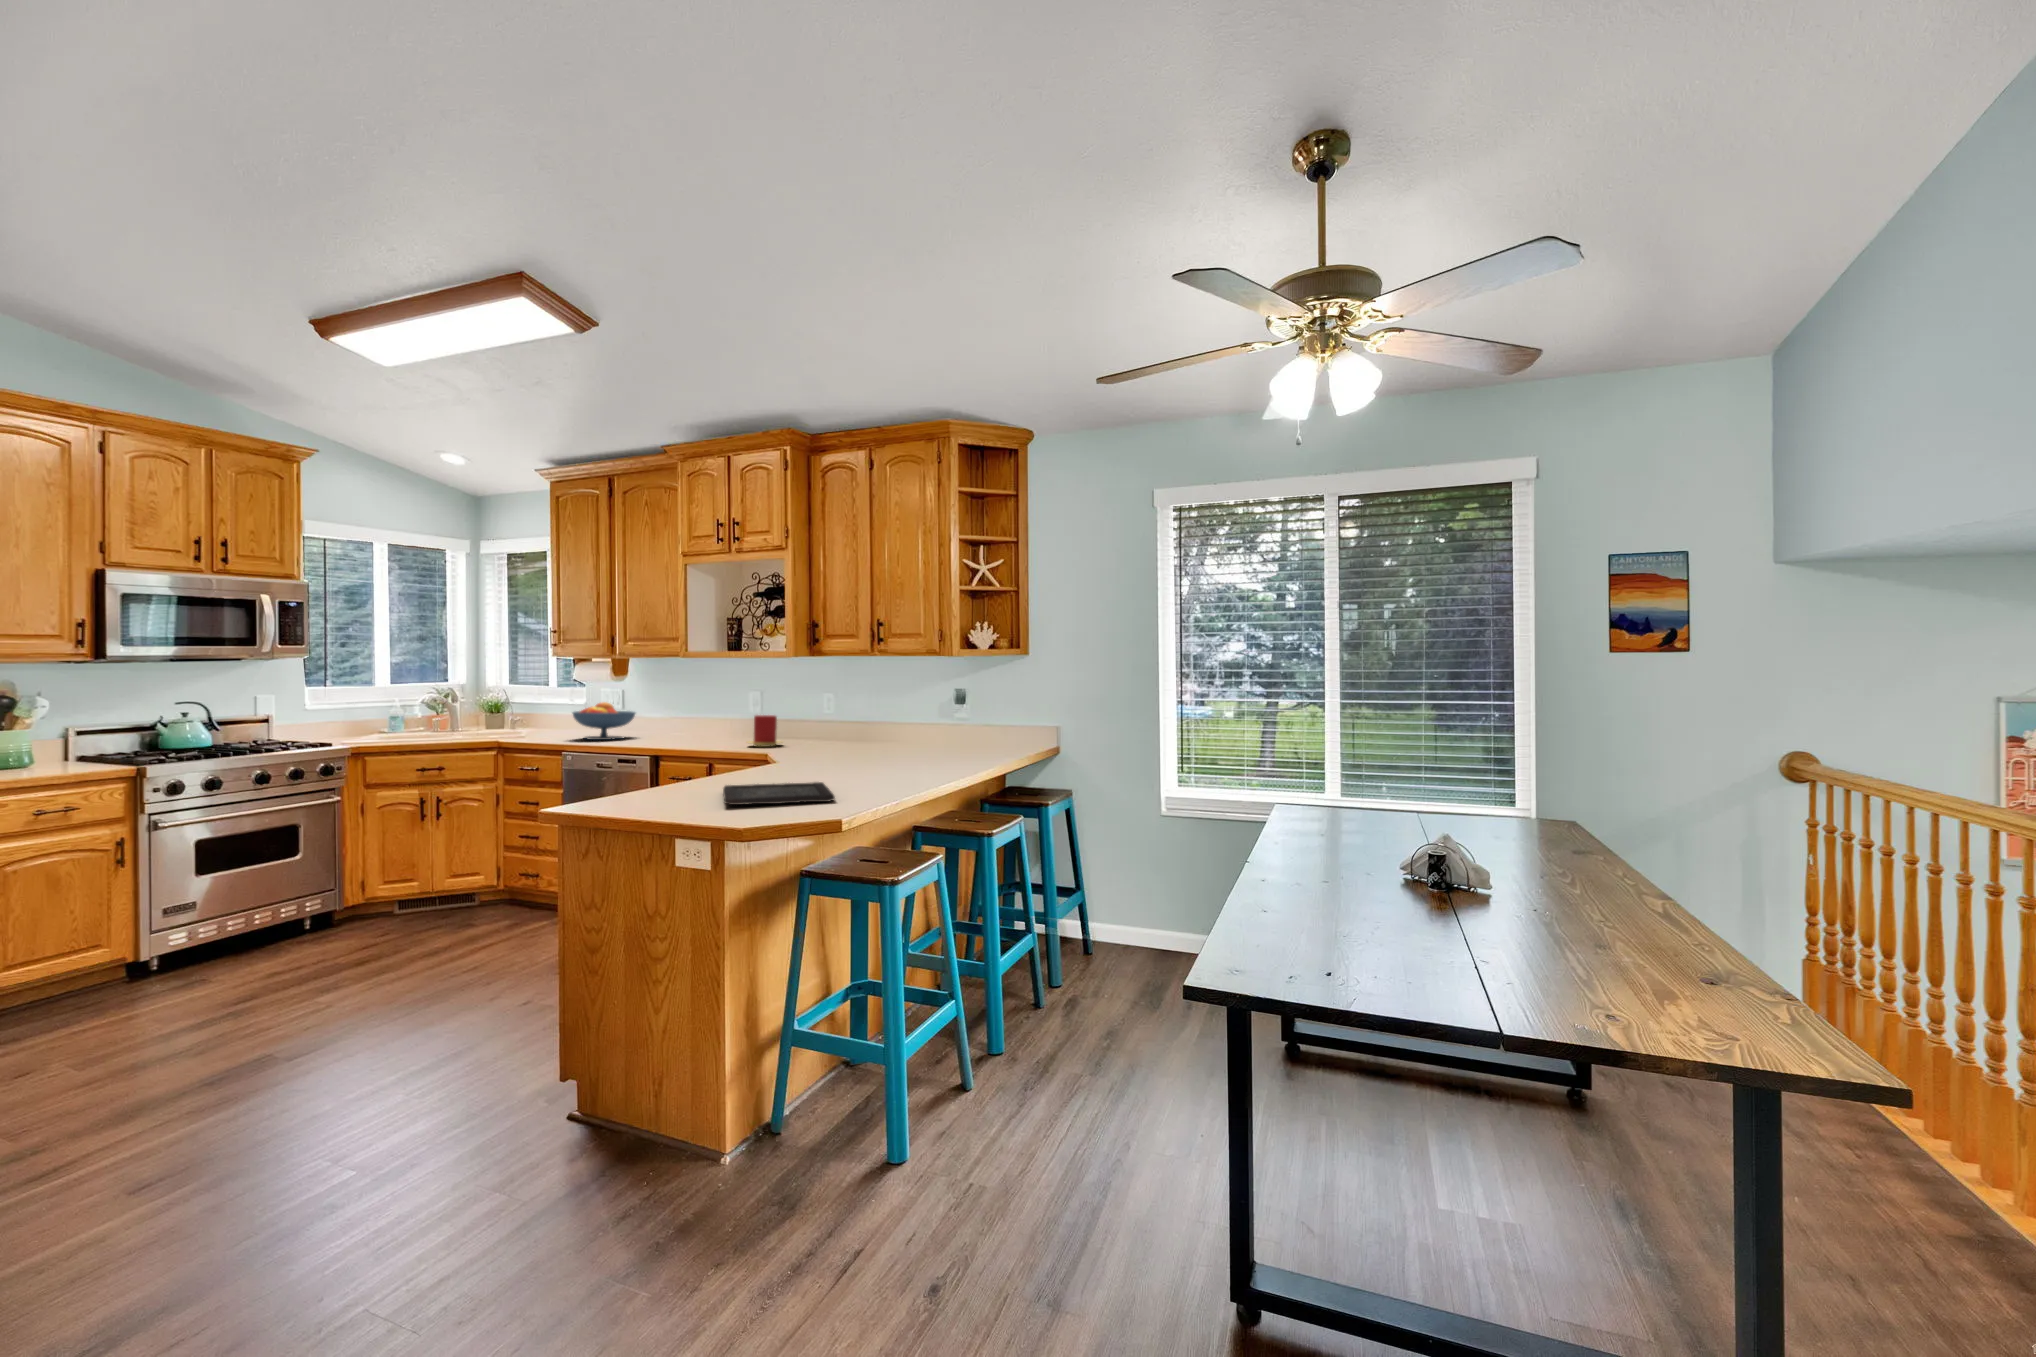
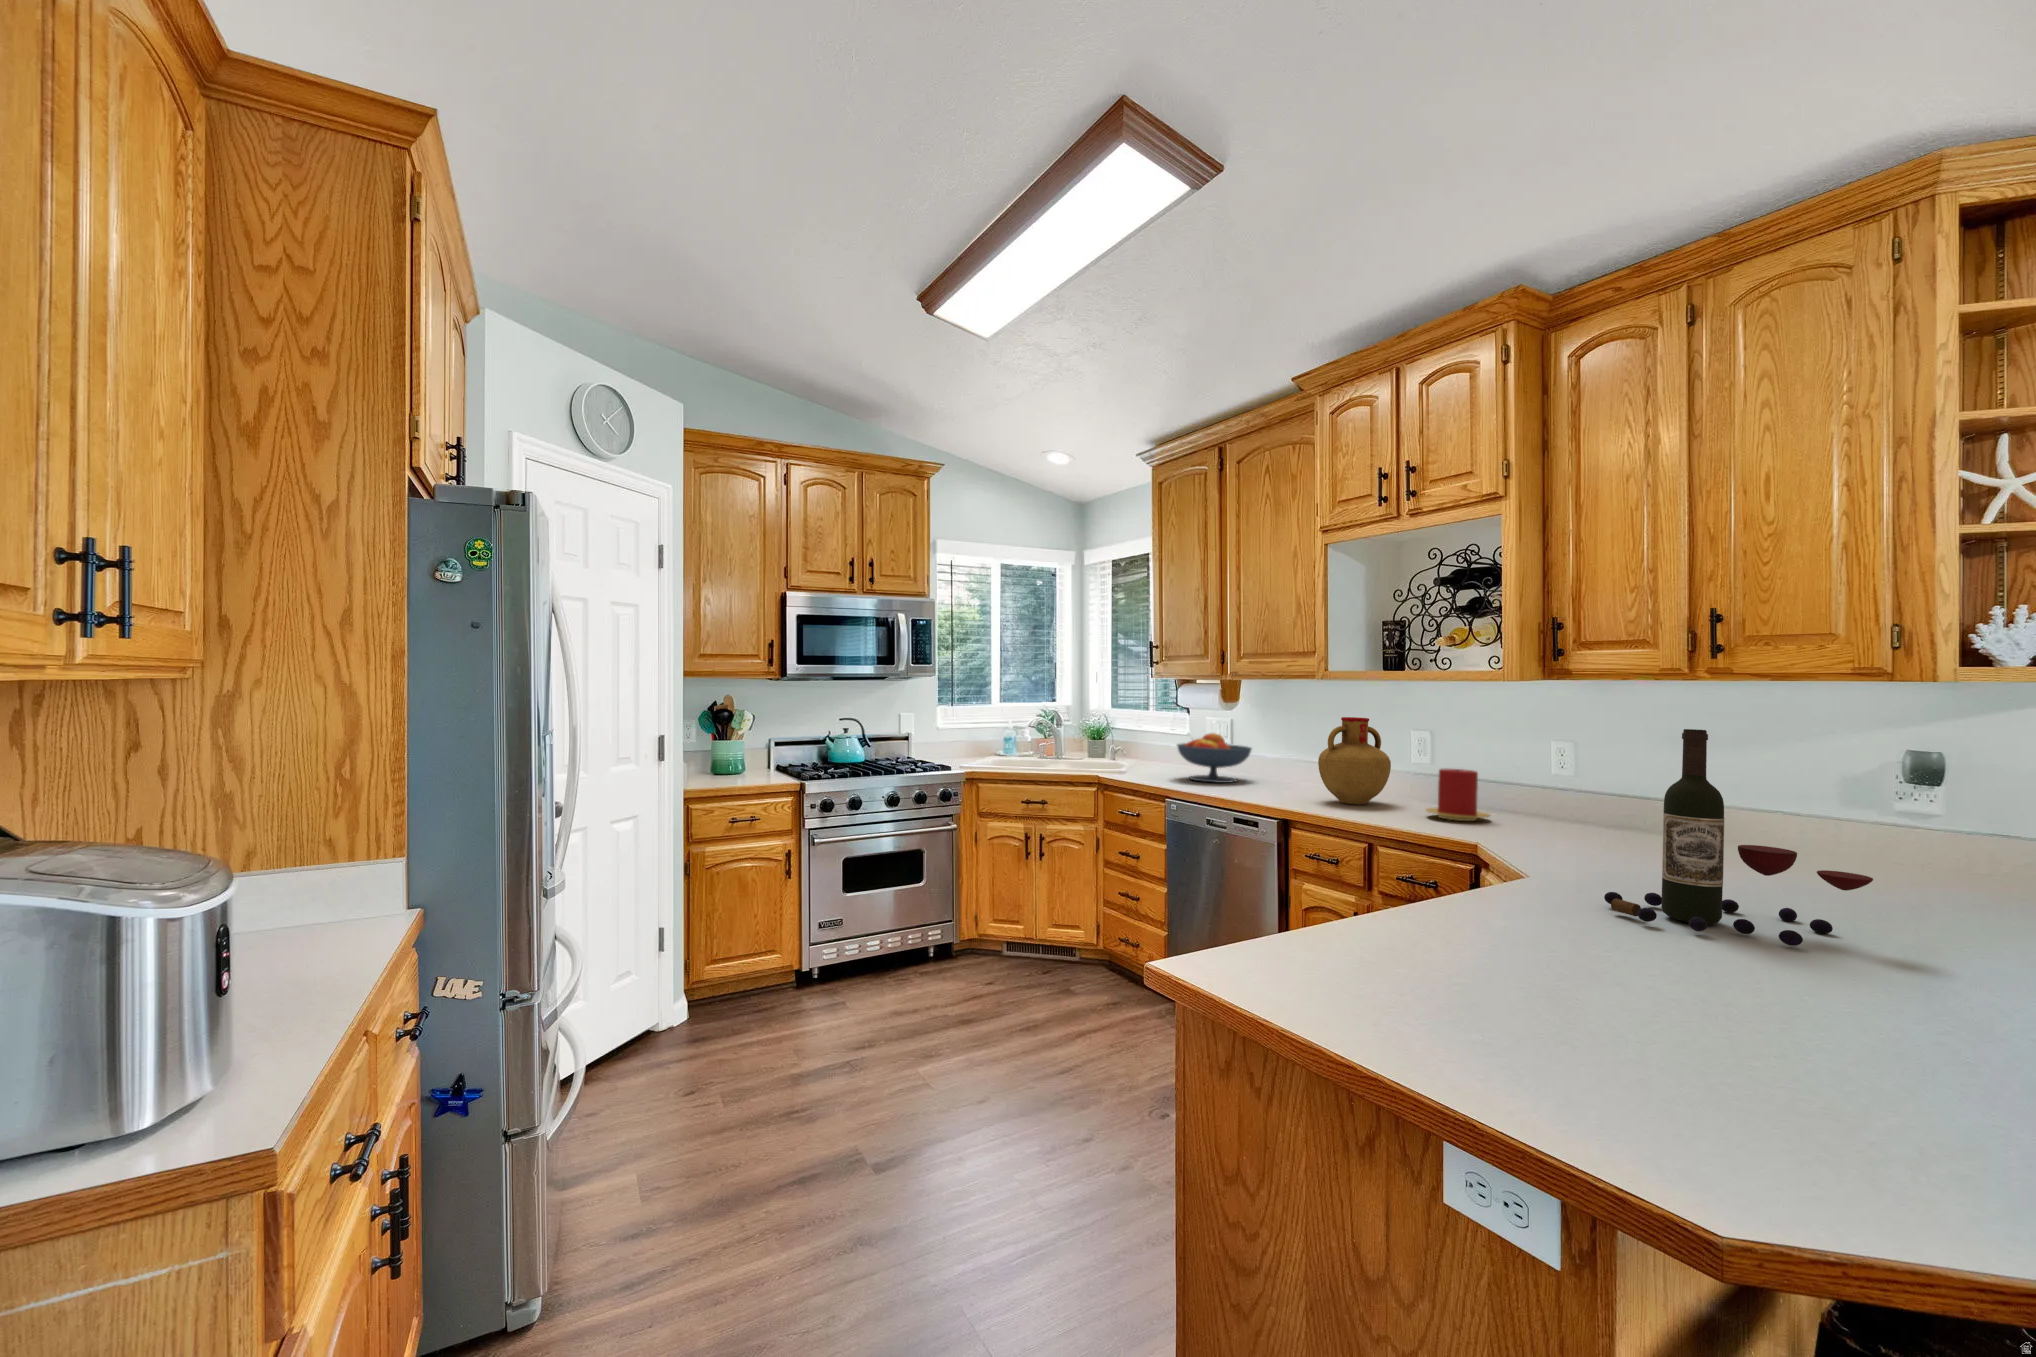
wine bottle: none [800,680,893,772] -> present [1604,729,1873,946]
vase: none [680,685,729,744] -> present [1318,717,1391,804]
tray: present [723,782,835,805] -> none [1500,961,1934,1121]

